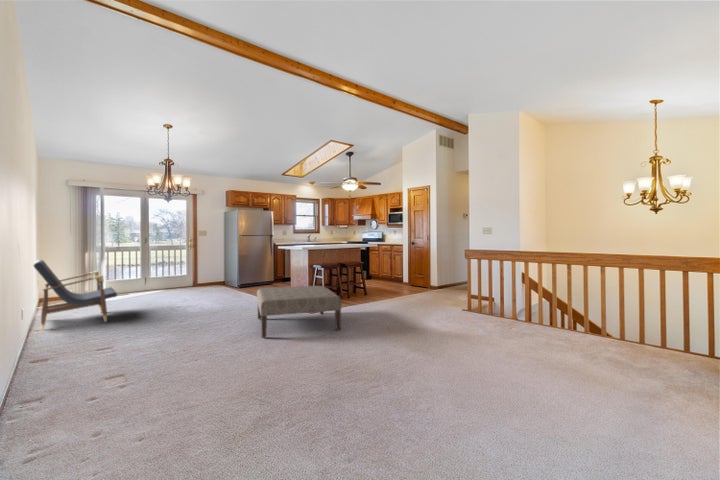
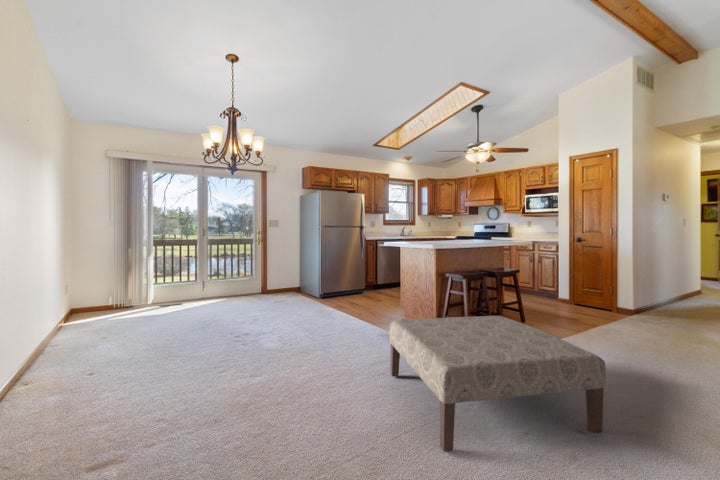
lounge chair: present [33,259,117,329] -> none [22,260,158,380]

